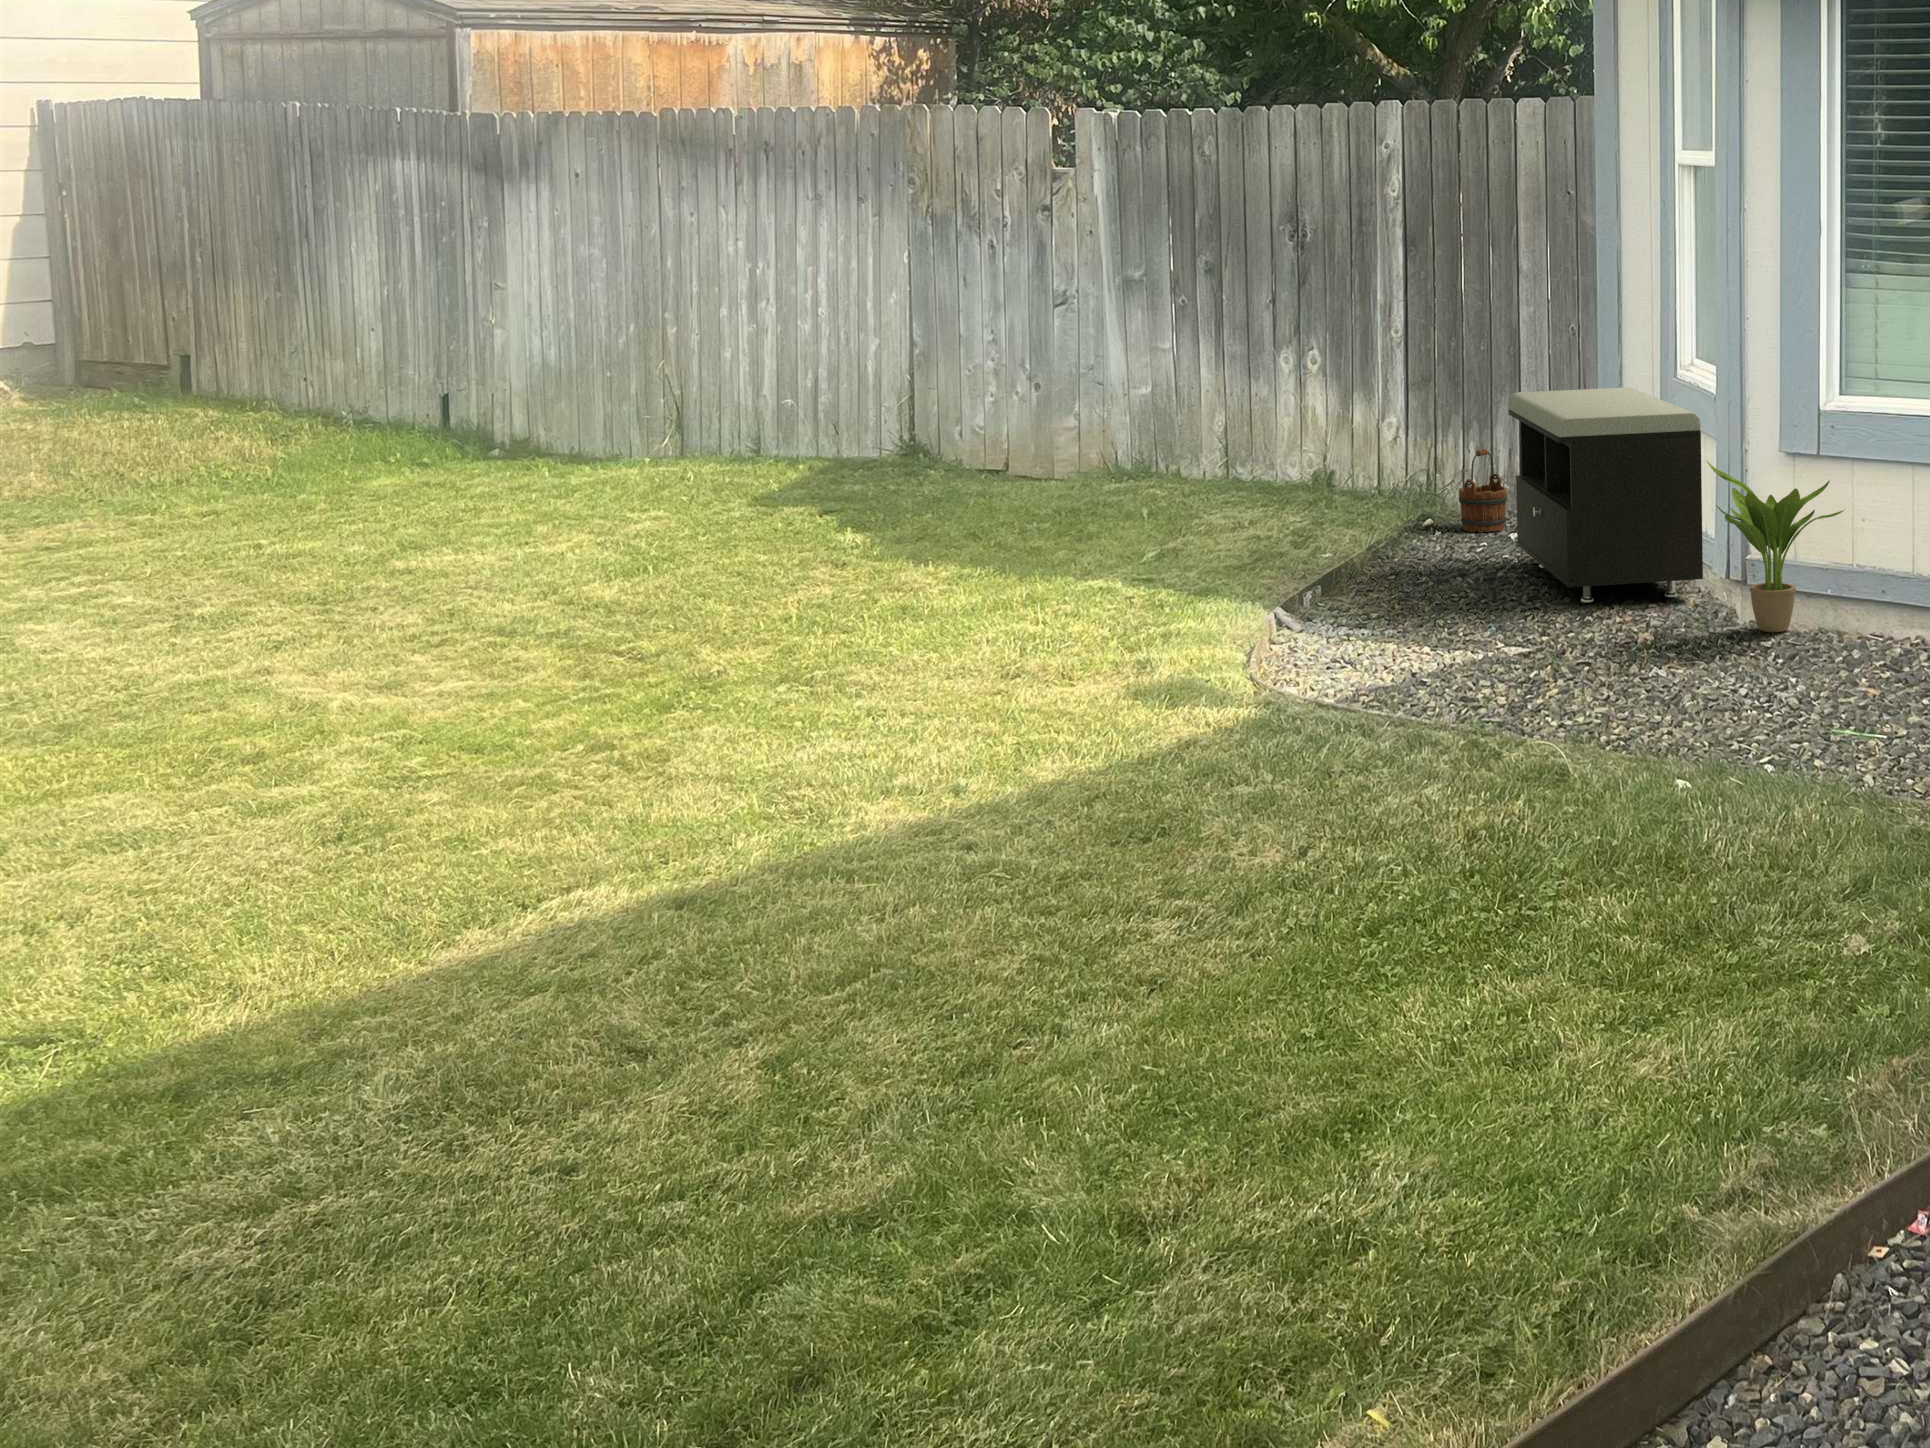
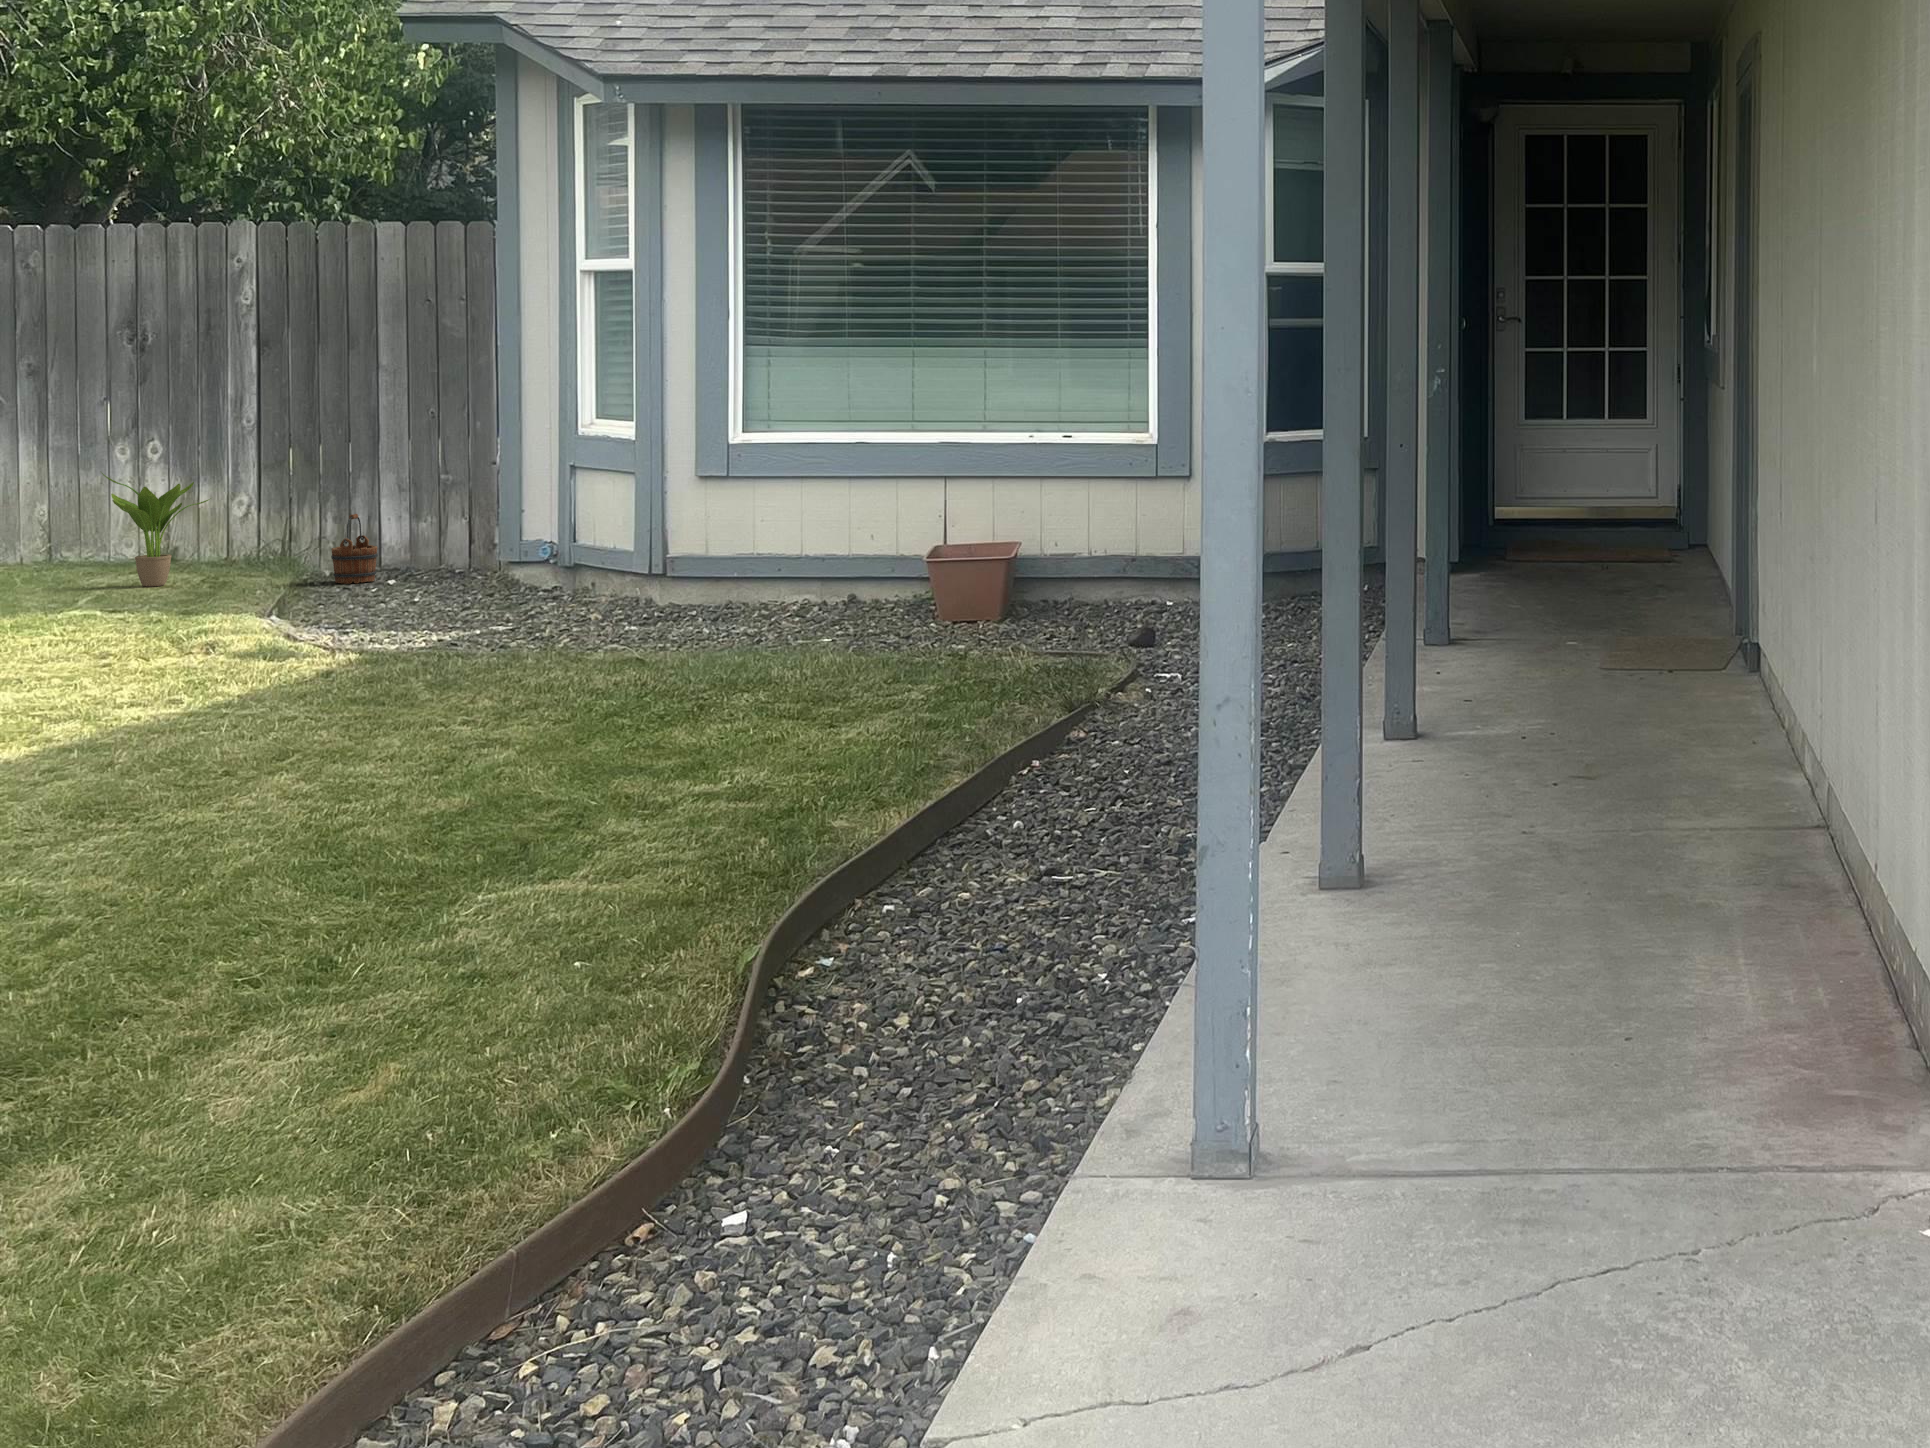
storage bench: present [1508,388,1703,603] -> none [420,449,622,606]
potted plant: present [1706,460,1844,632] -> present [102,473,210,587]

